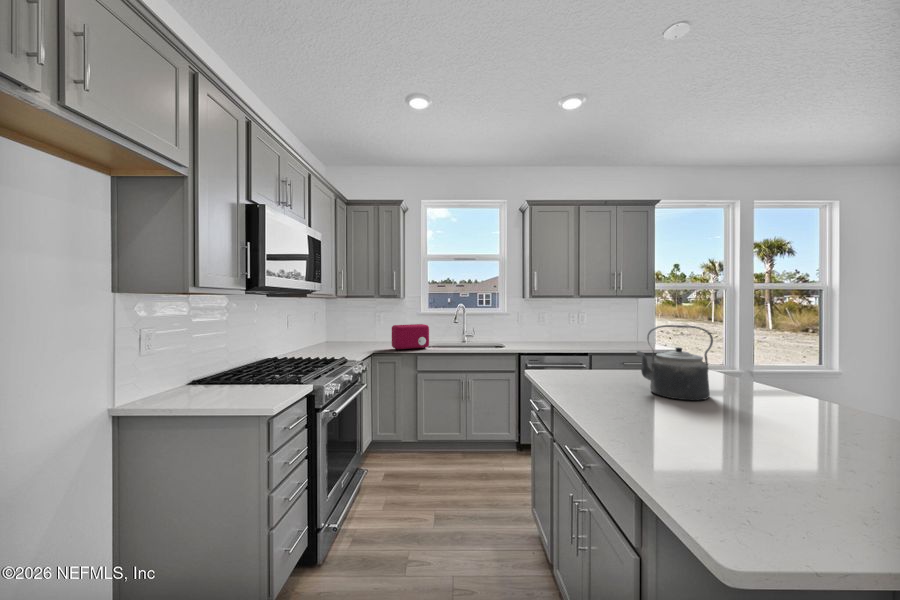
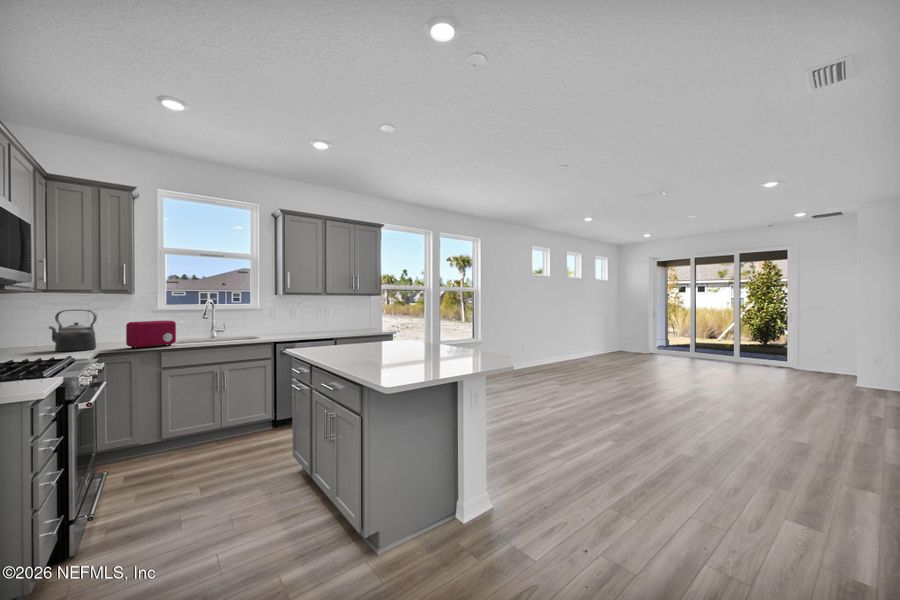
kettle: present [637,325,713,400] -> present [49,310,97,352]

